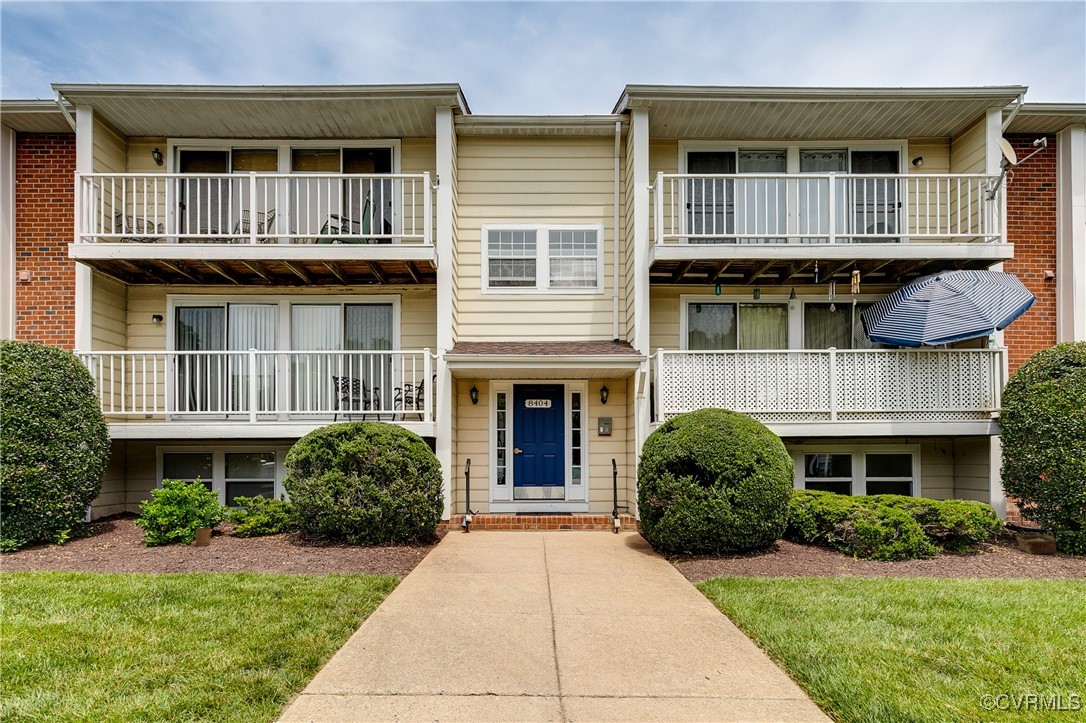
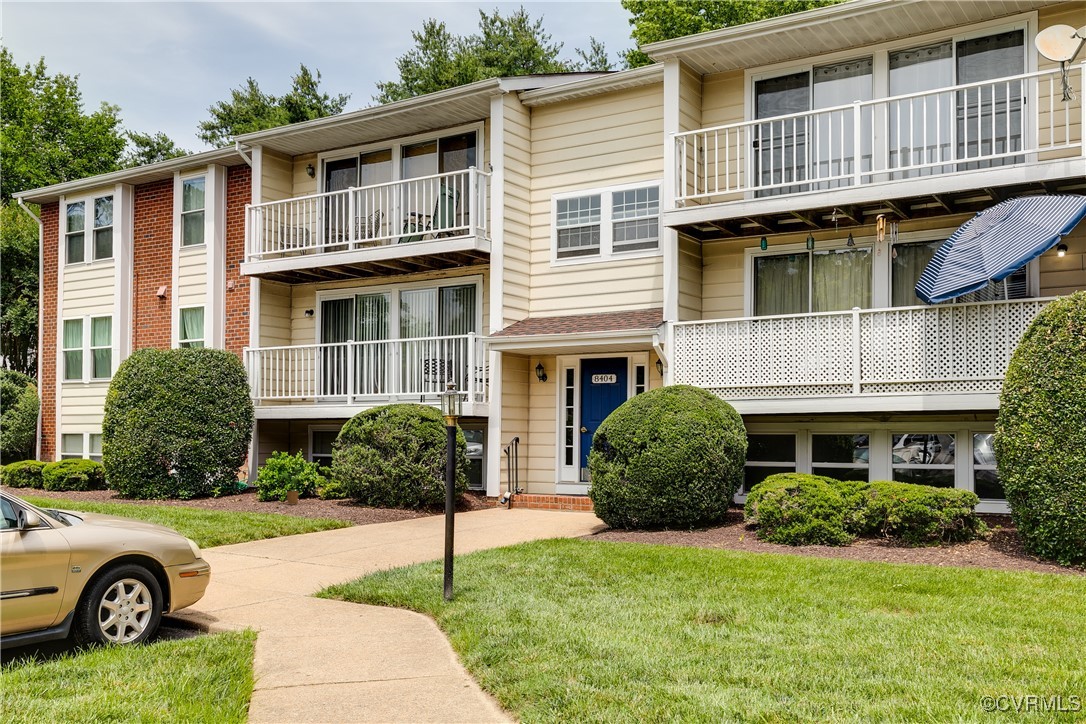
woven basket: present [1017,532,1056,554] -> none [1029,542,1078,571]

